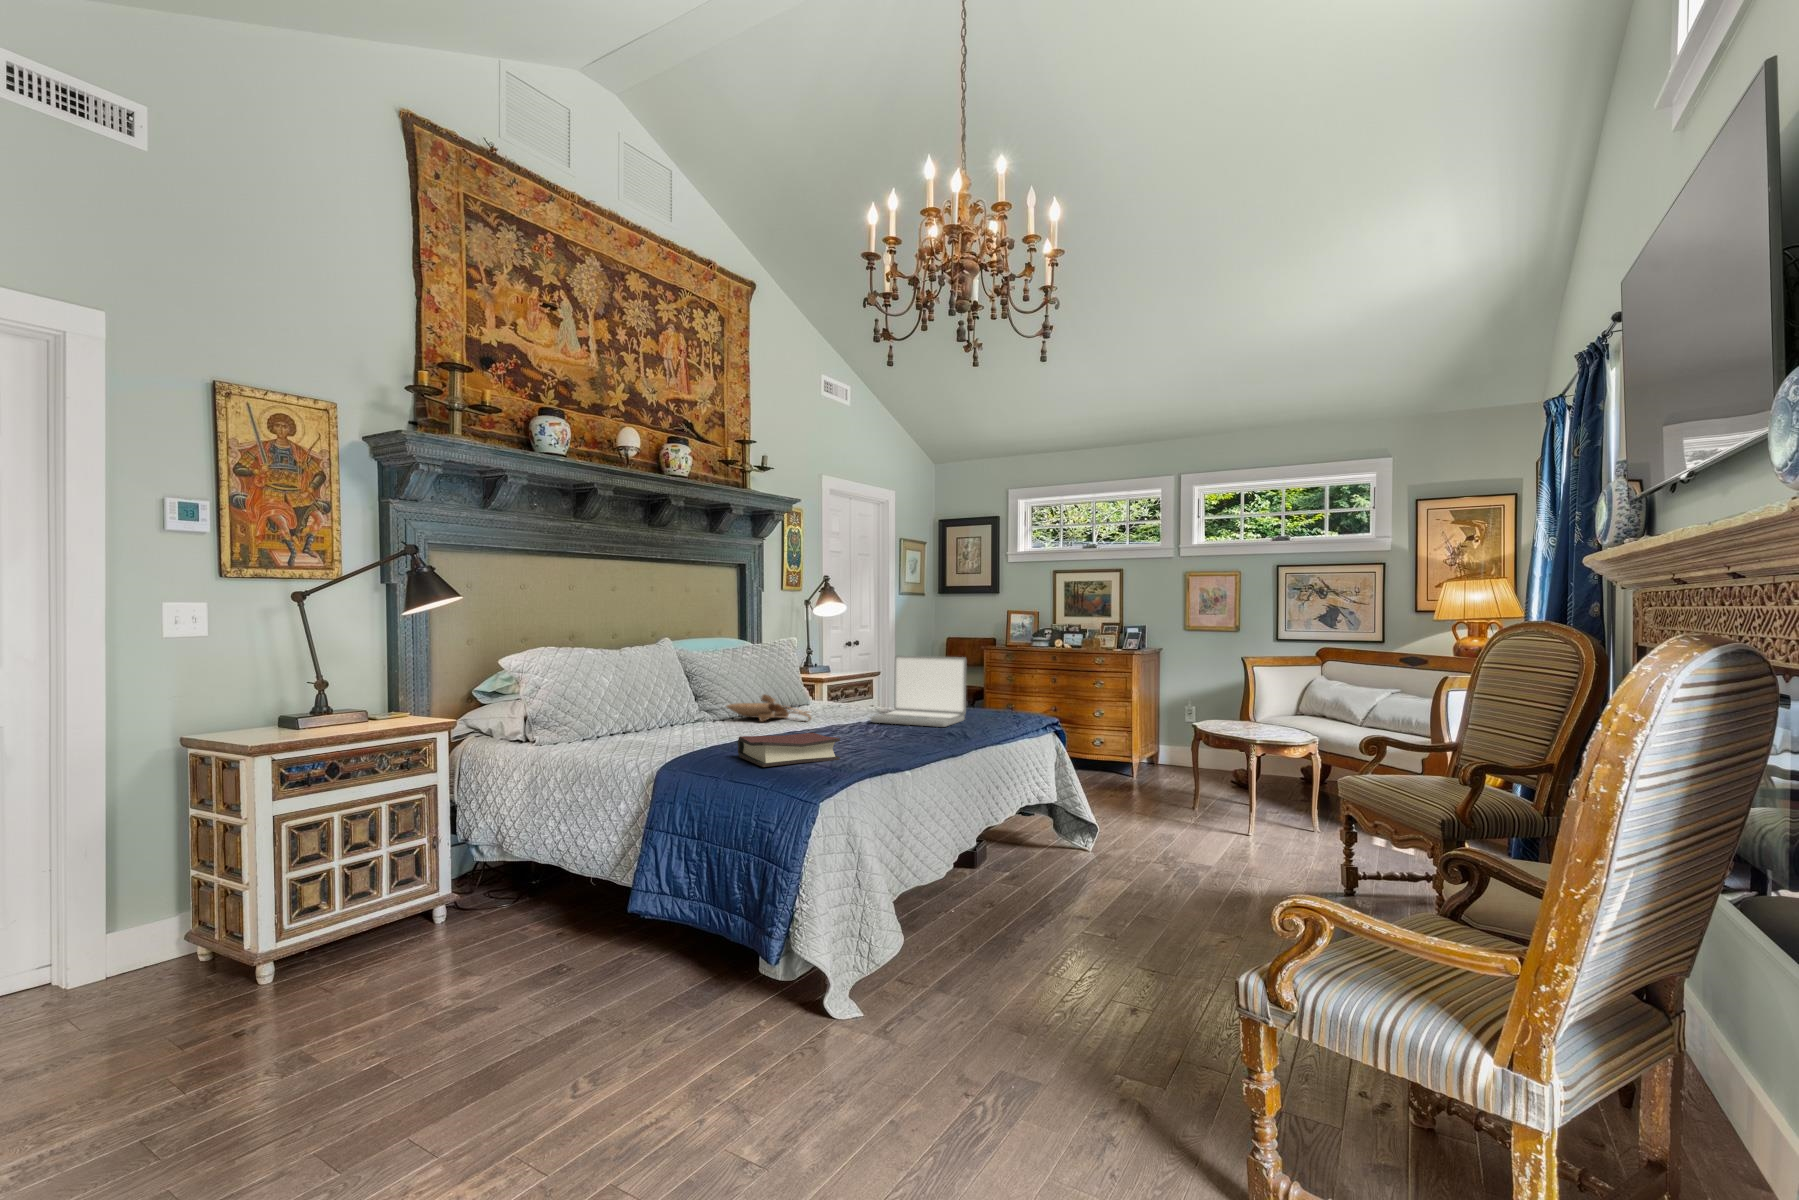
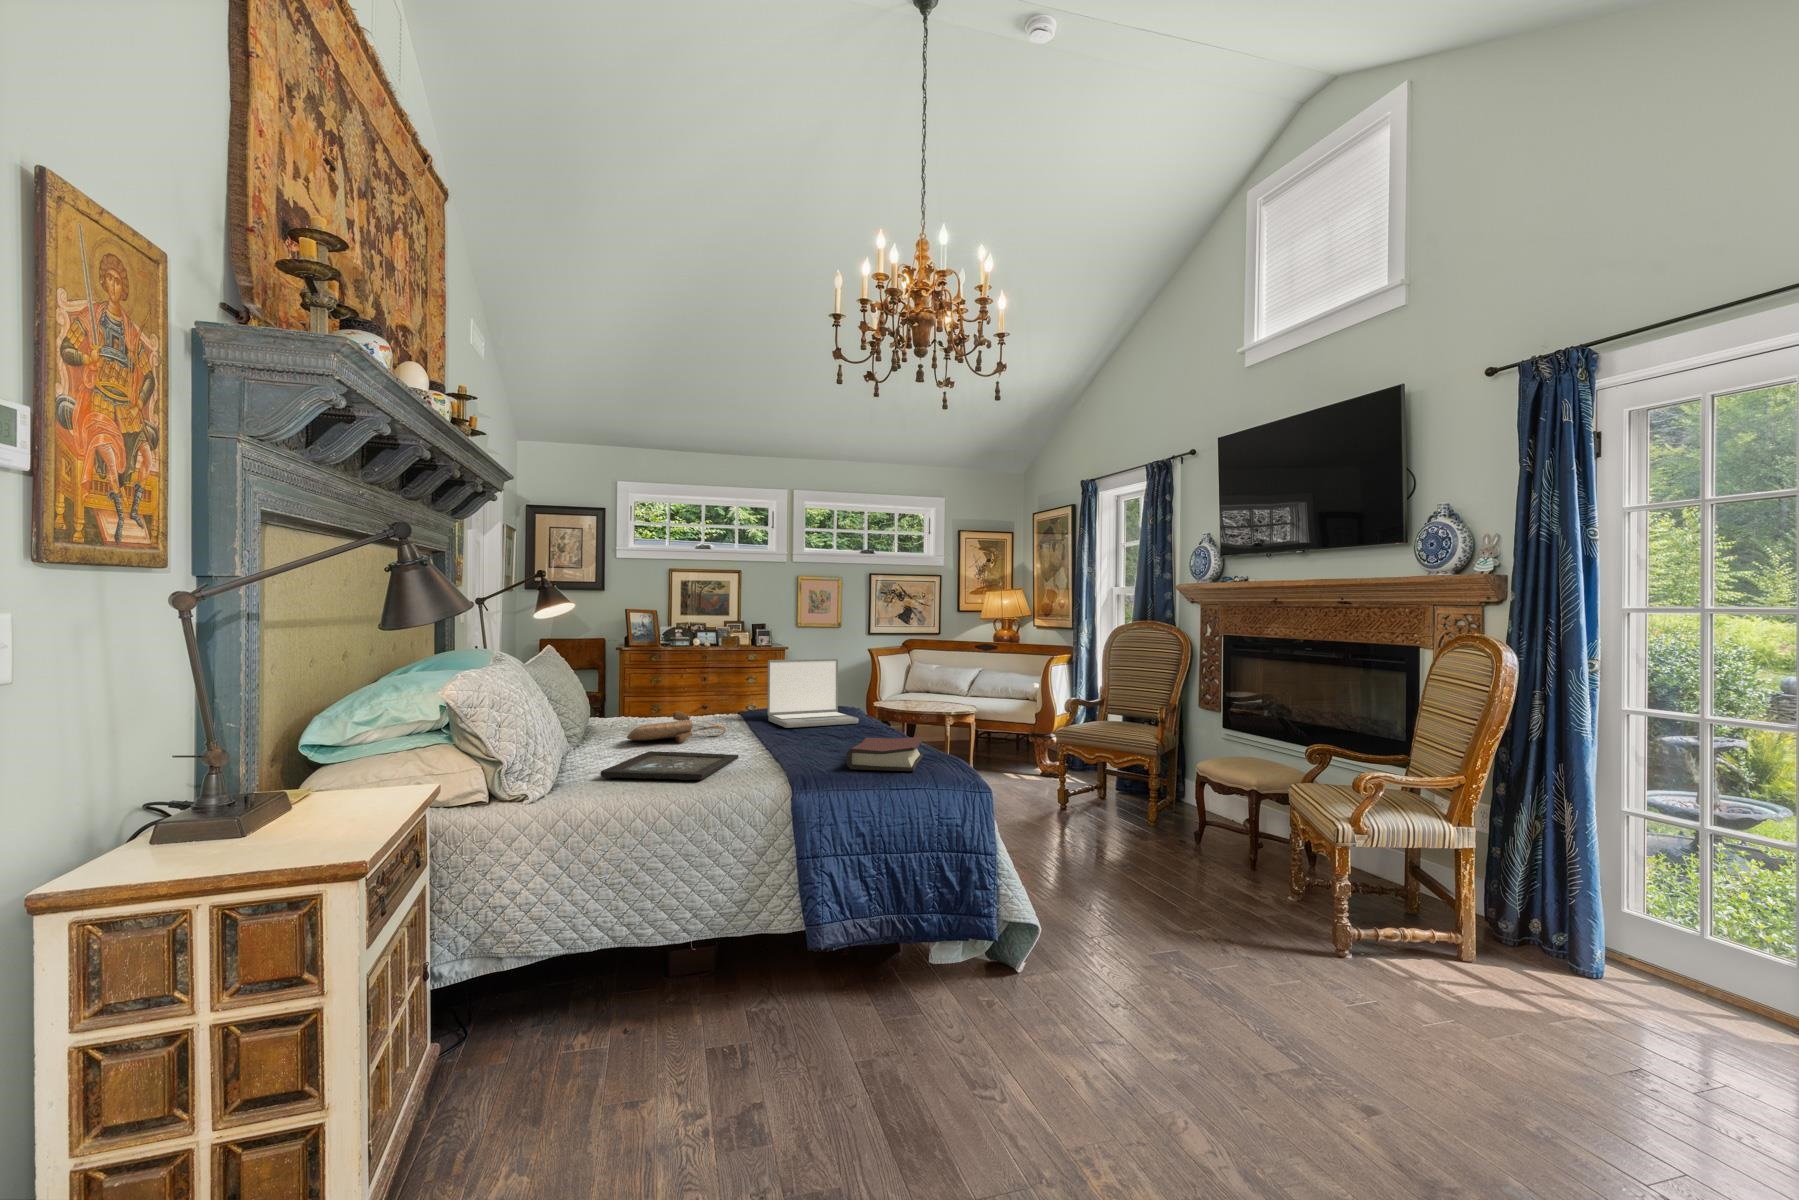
tray: none [614,723,735,745] -> present [601,751,738,780]

